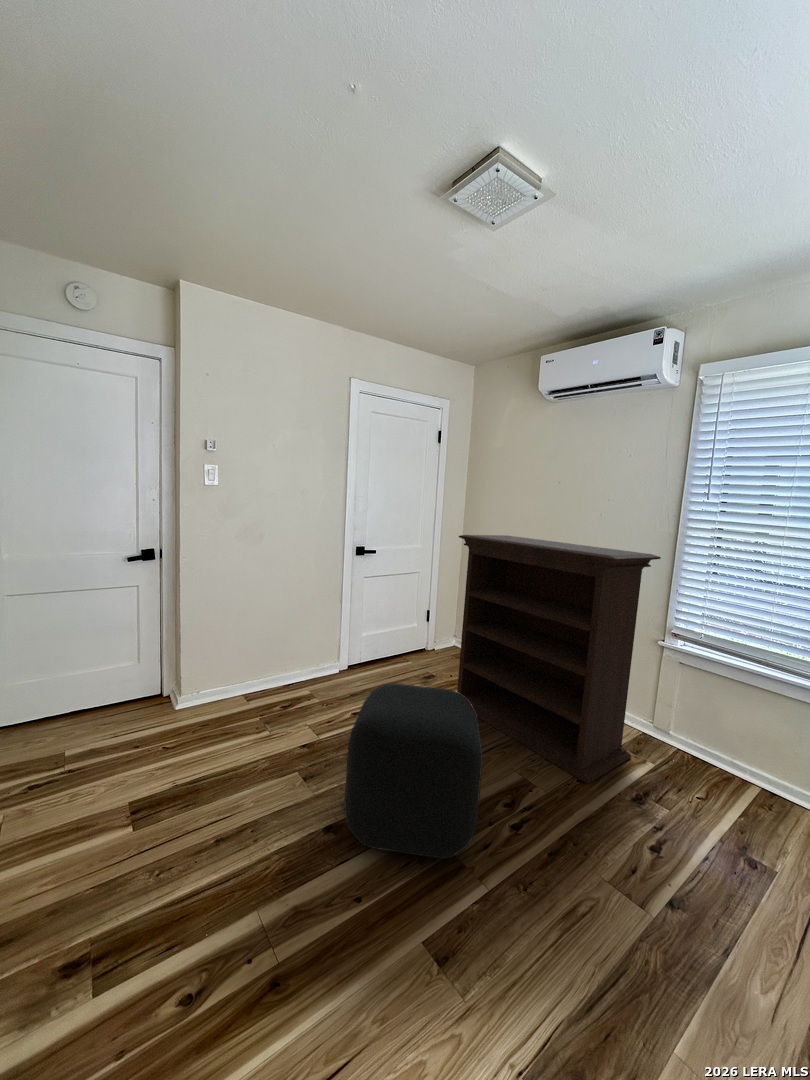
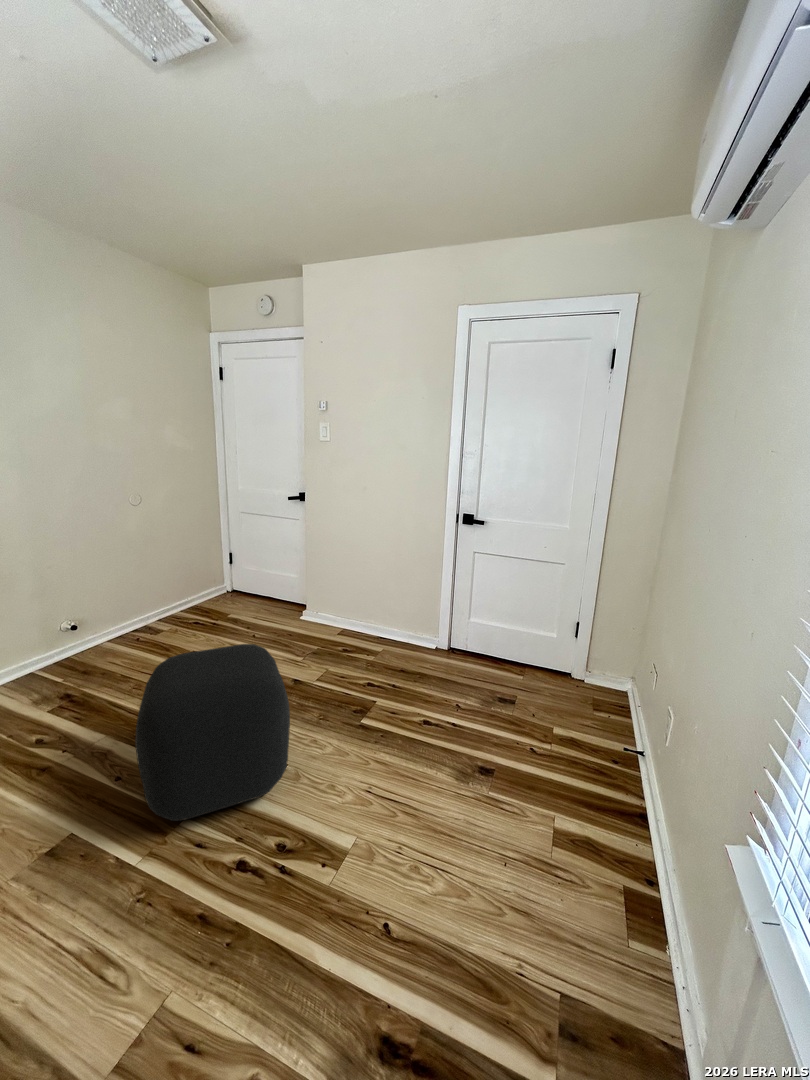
bookshelf: present [457,535,661,784] -> none [383,509,612,1027]

